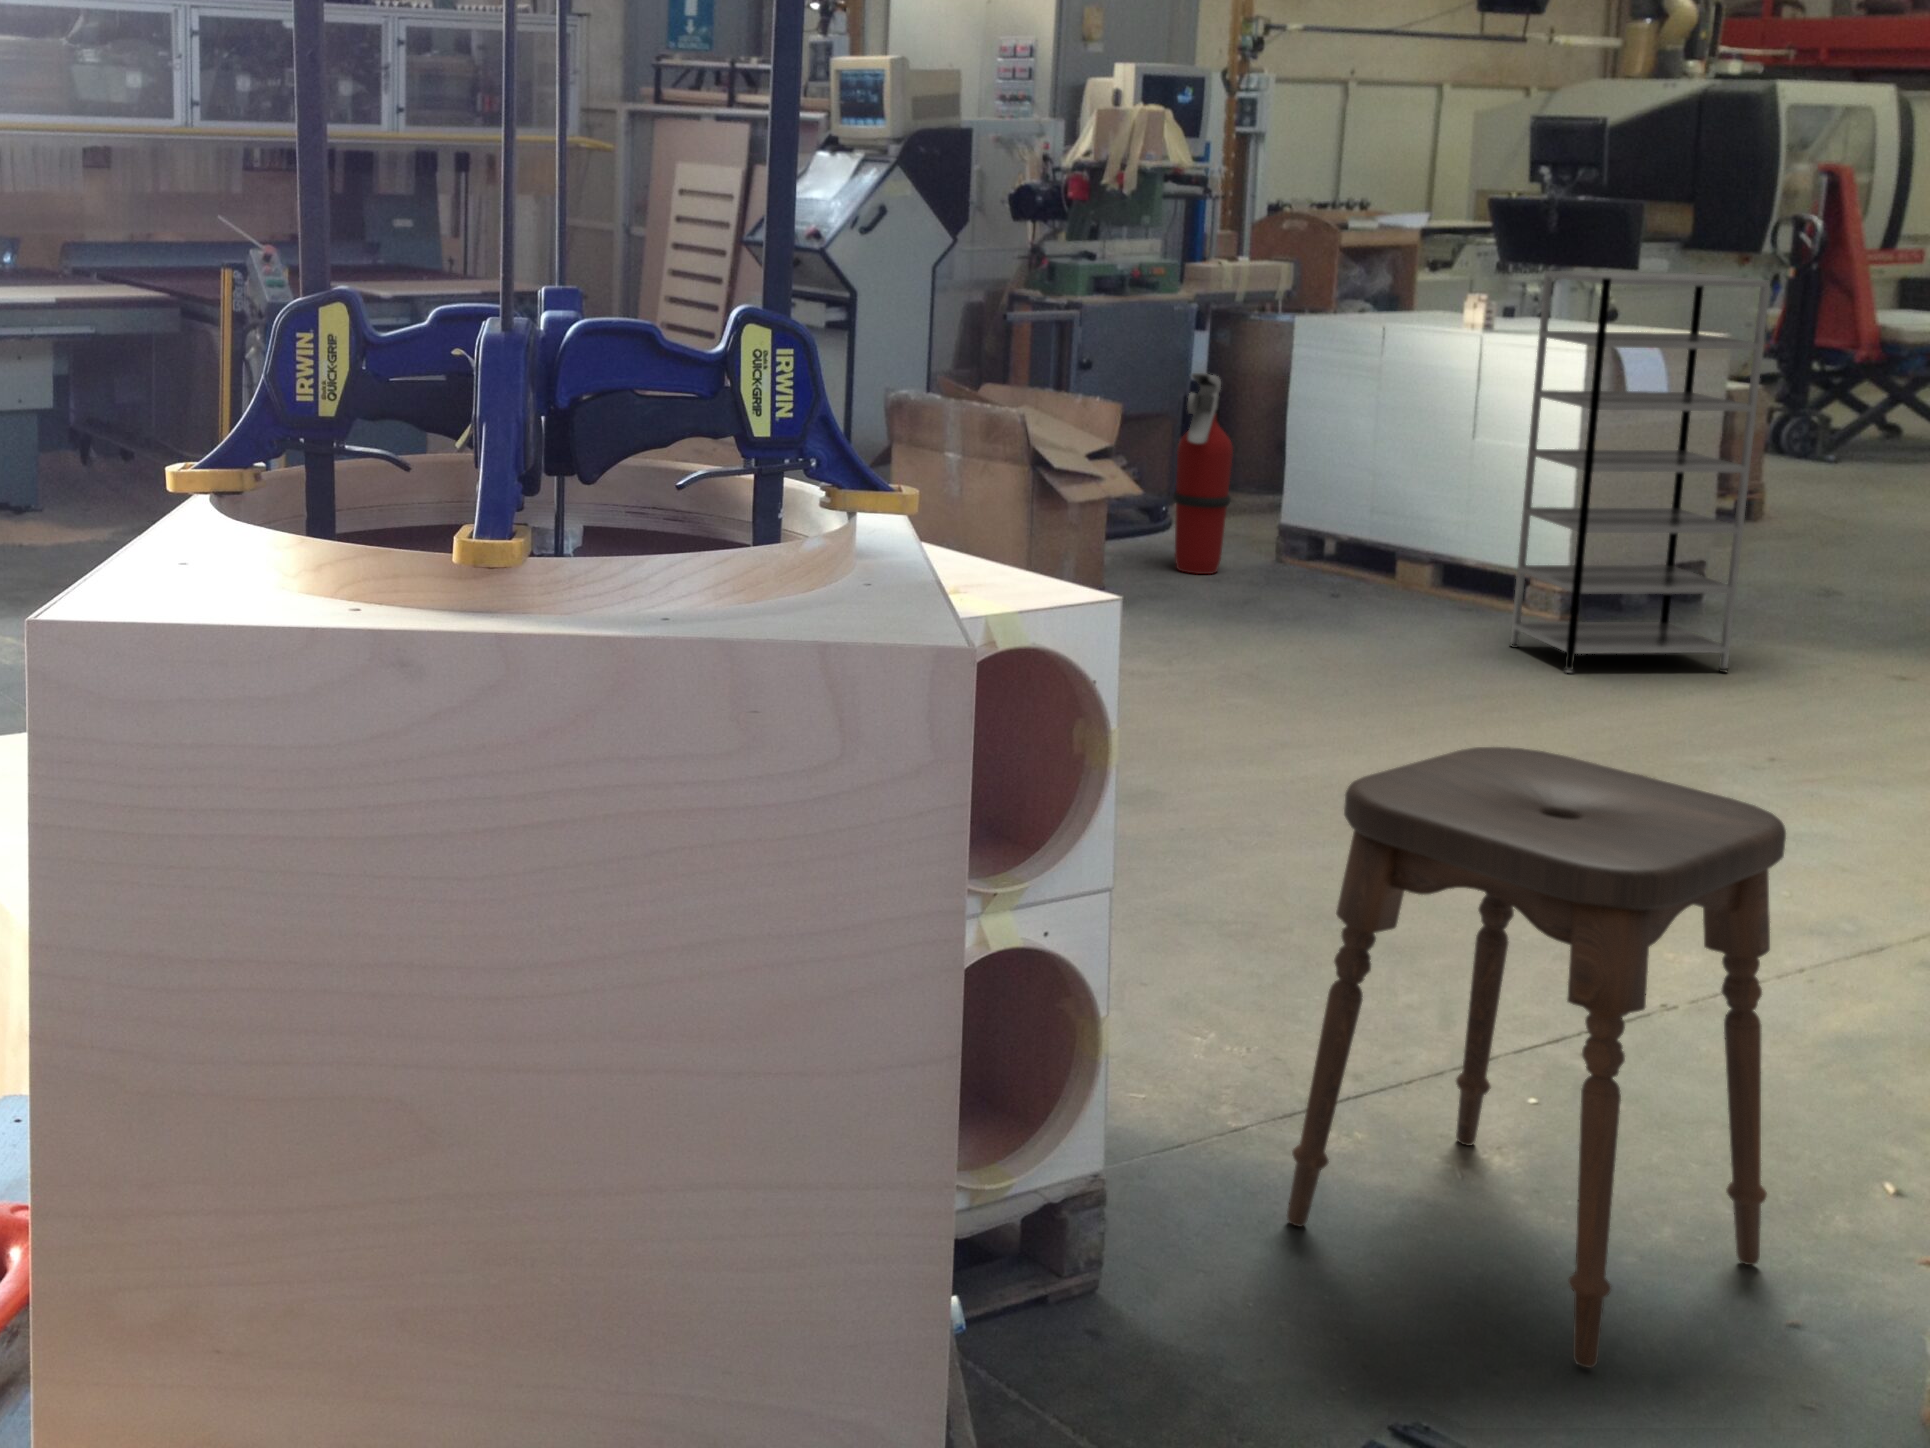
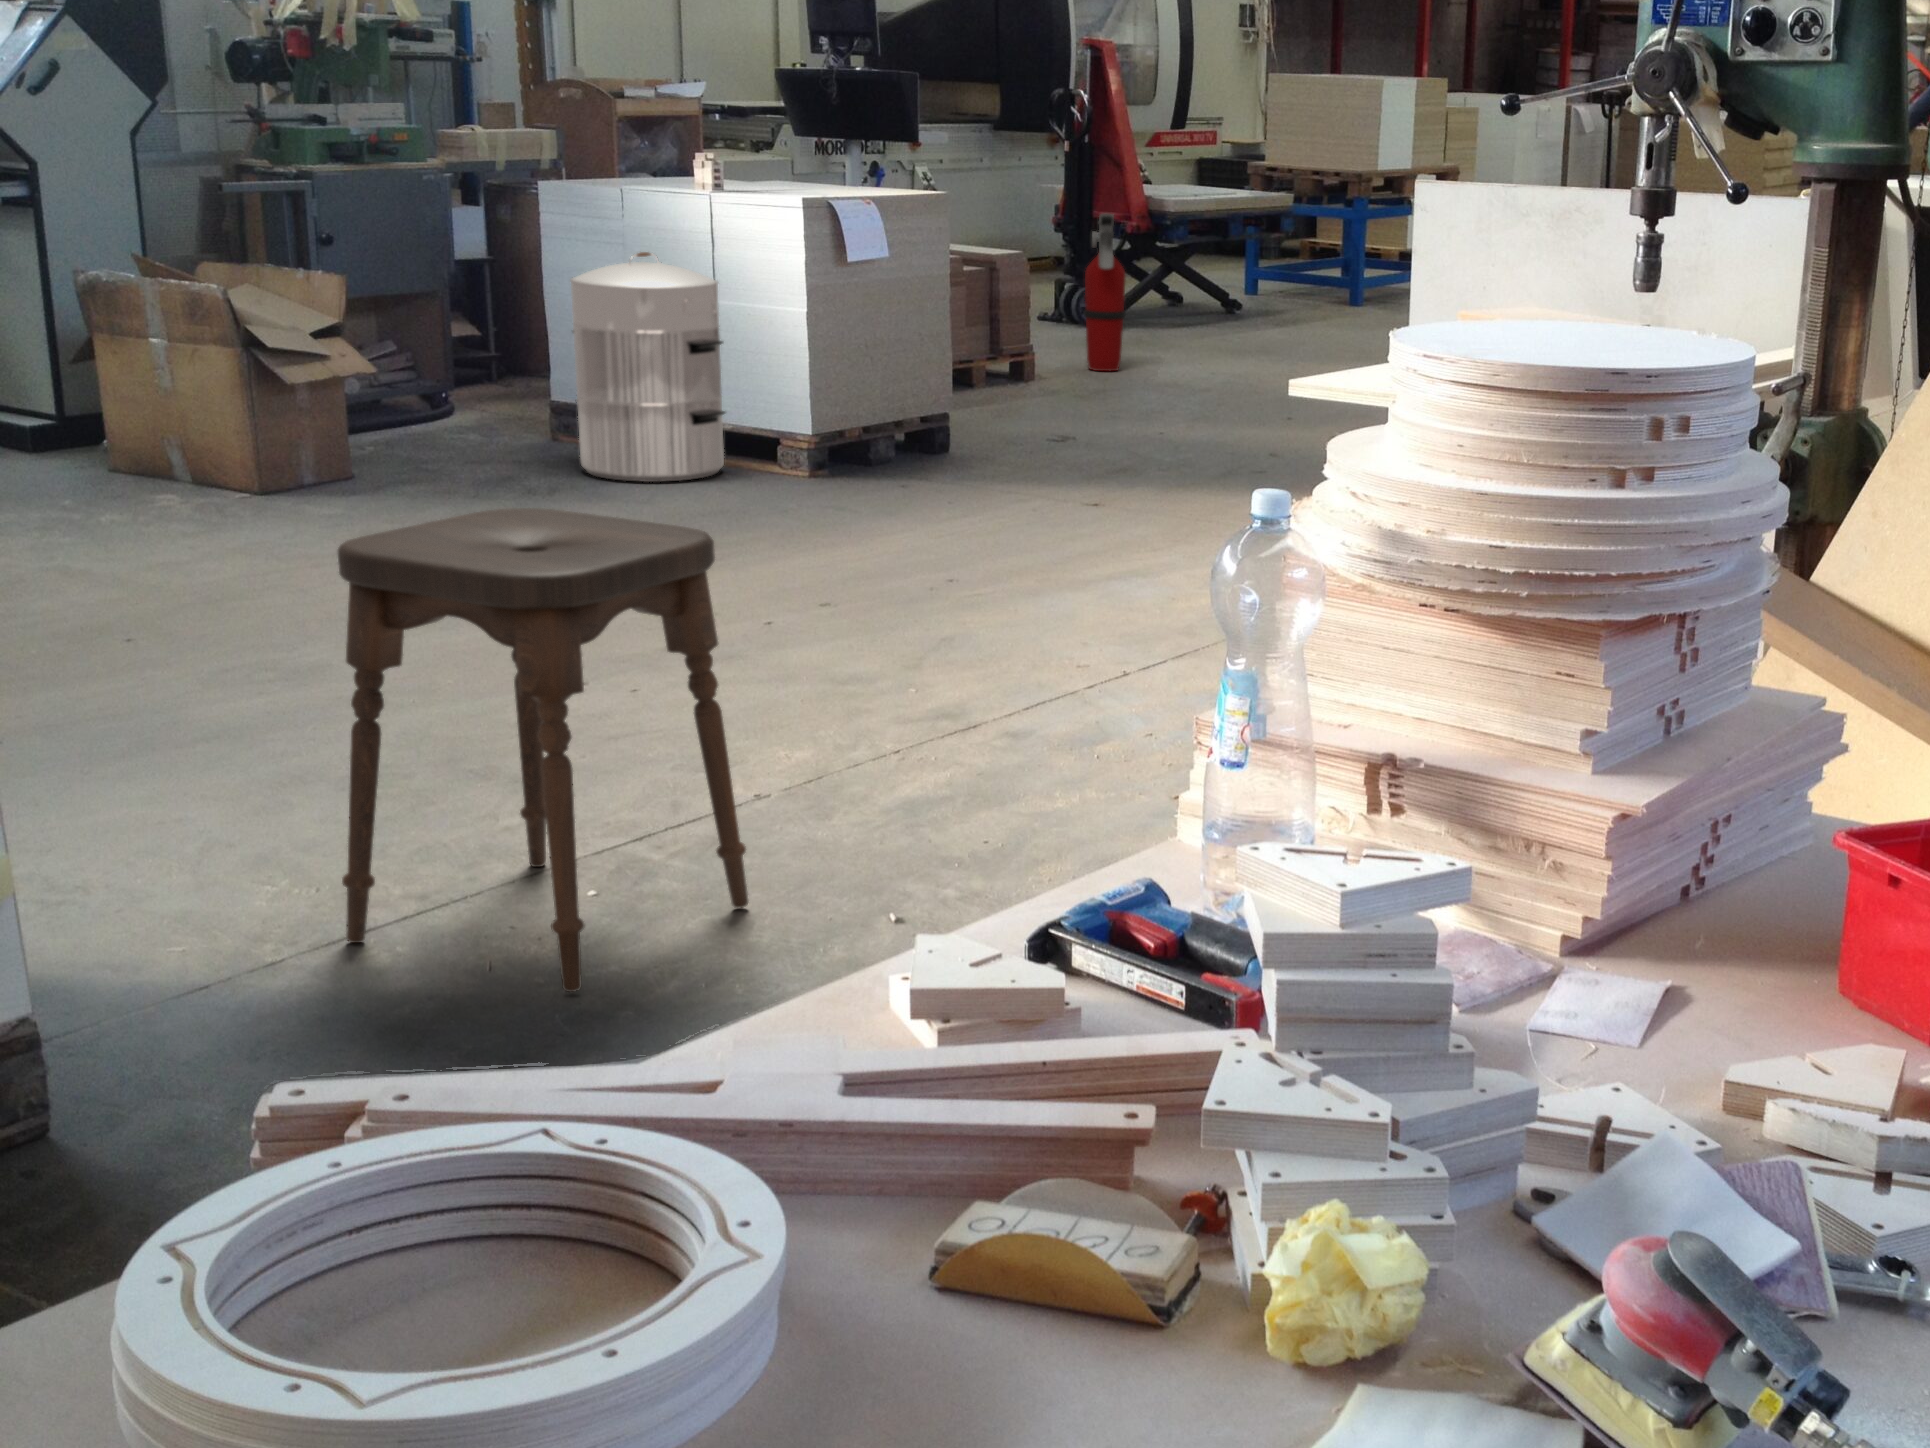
shelving unit: present [1511,271,1770,673] -> none [740,124,938,514]
fire extinguisher: present [1173,373,1233,574] -> present [1084,214,1126,371]
waste bin: none [1320,390,1489,620] -> present [570,252,725,482]

